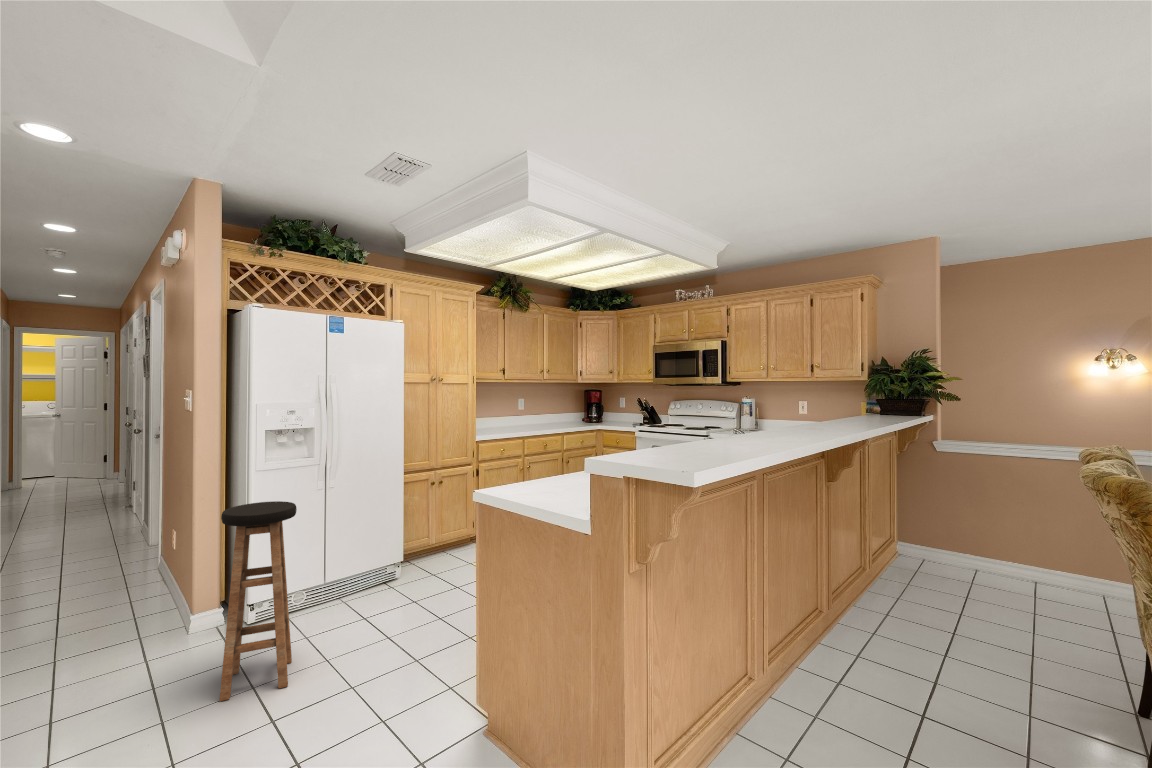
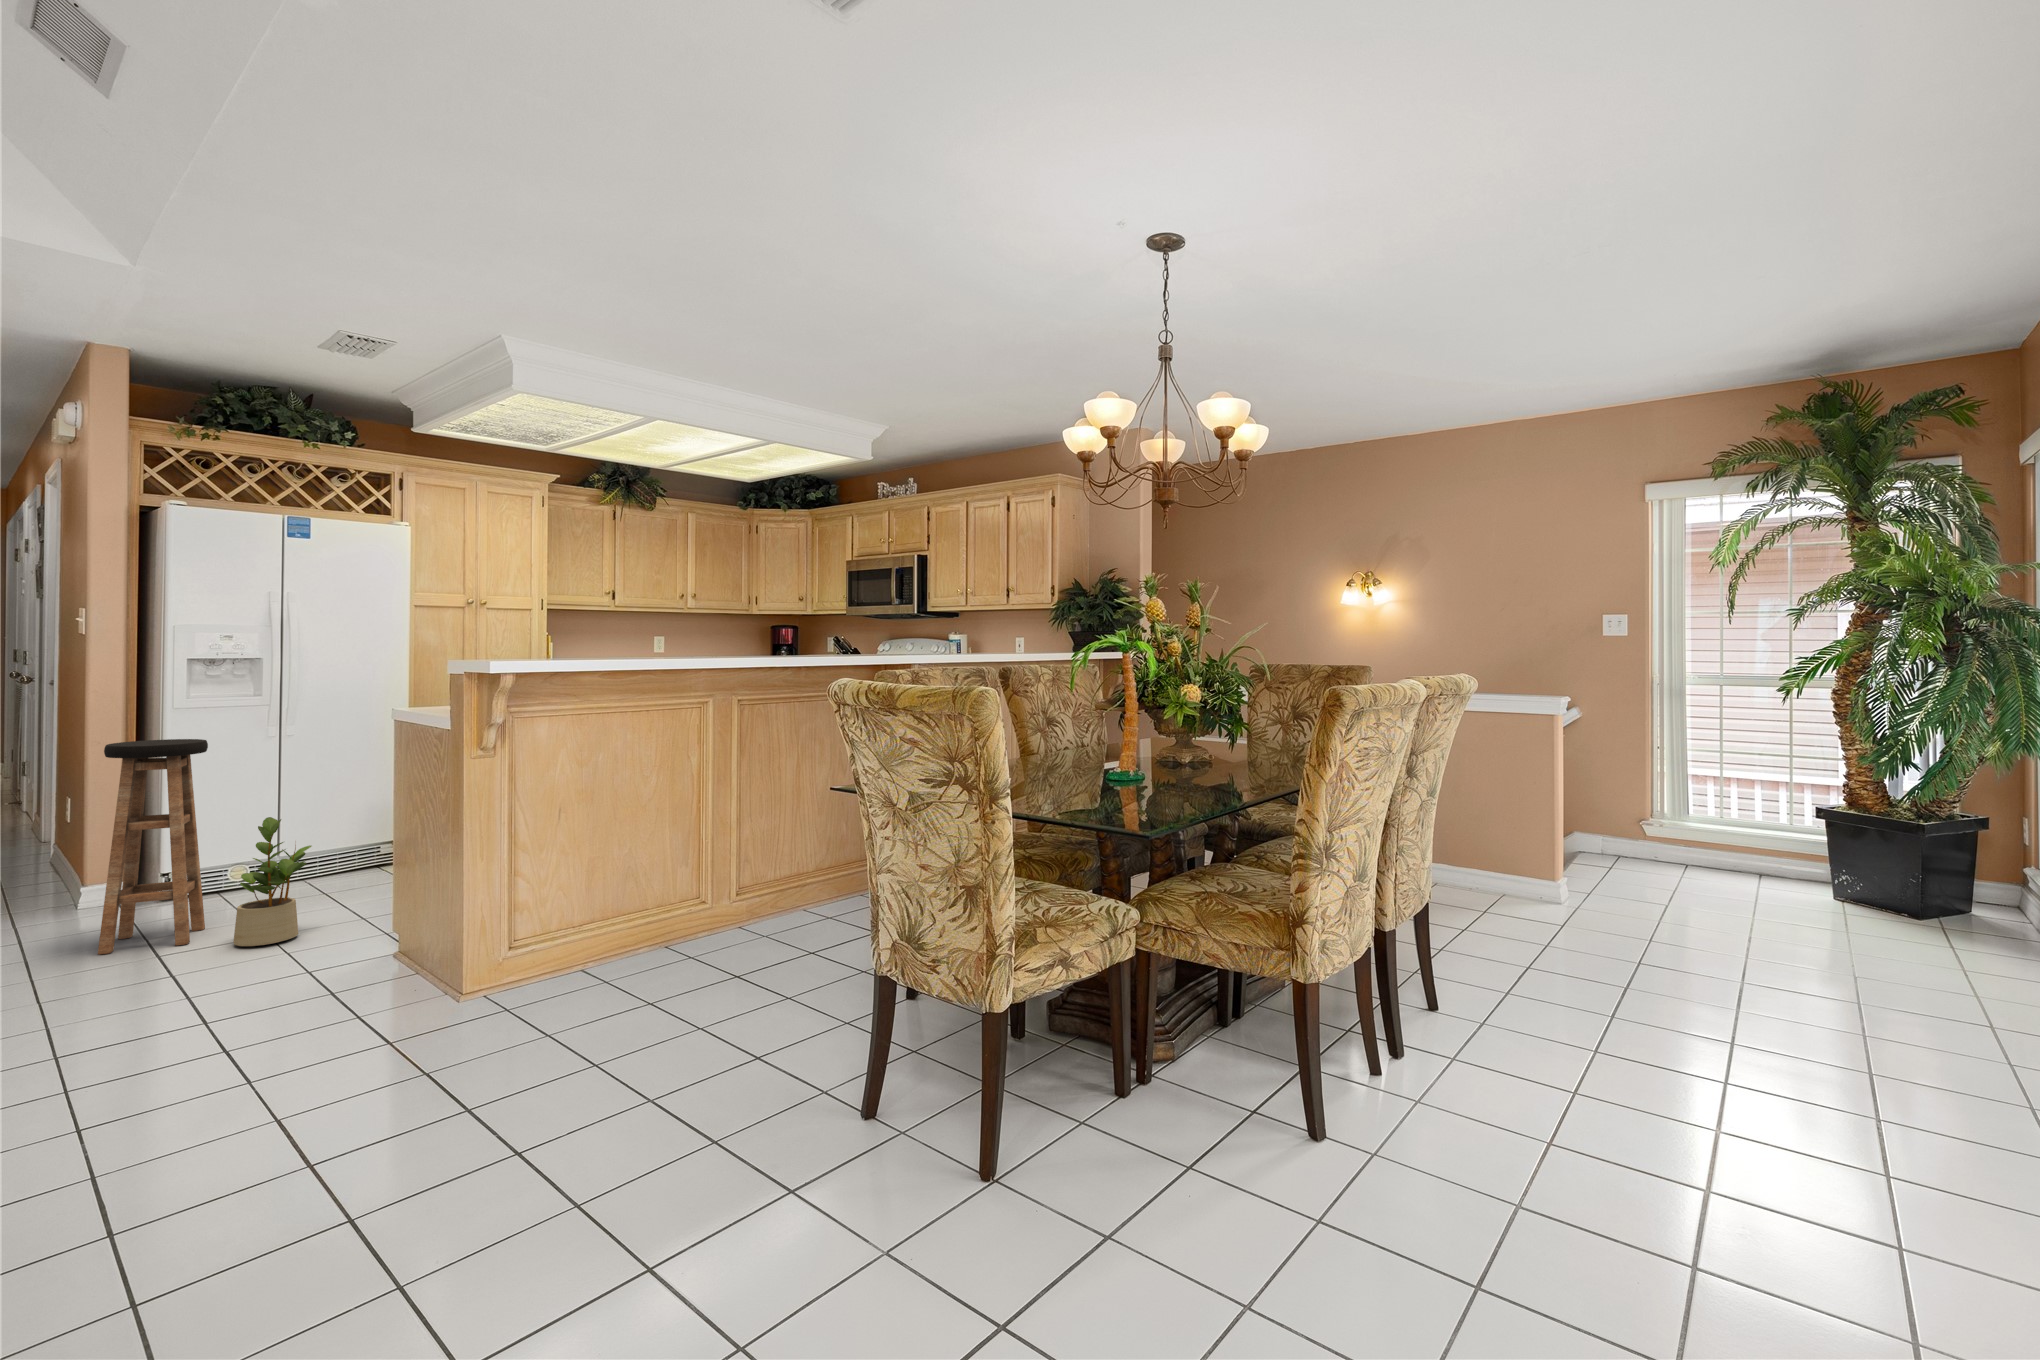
potted plant: none [325,575,378,694] -> present [233,817,311,946]

